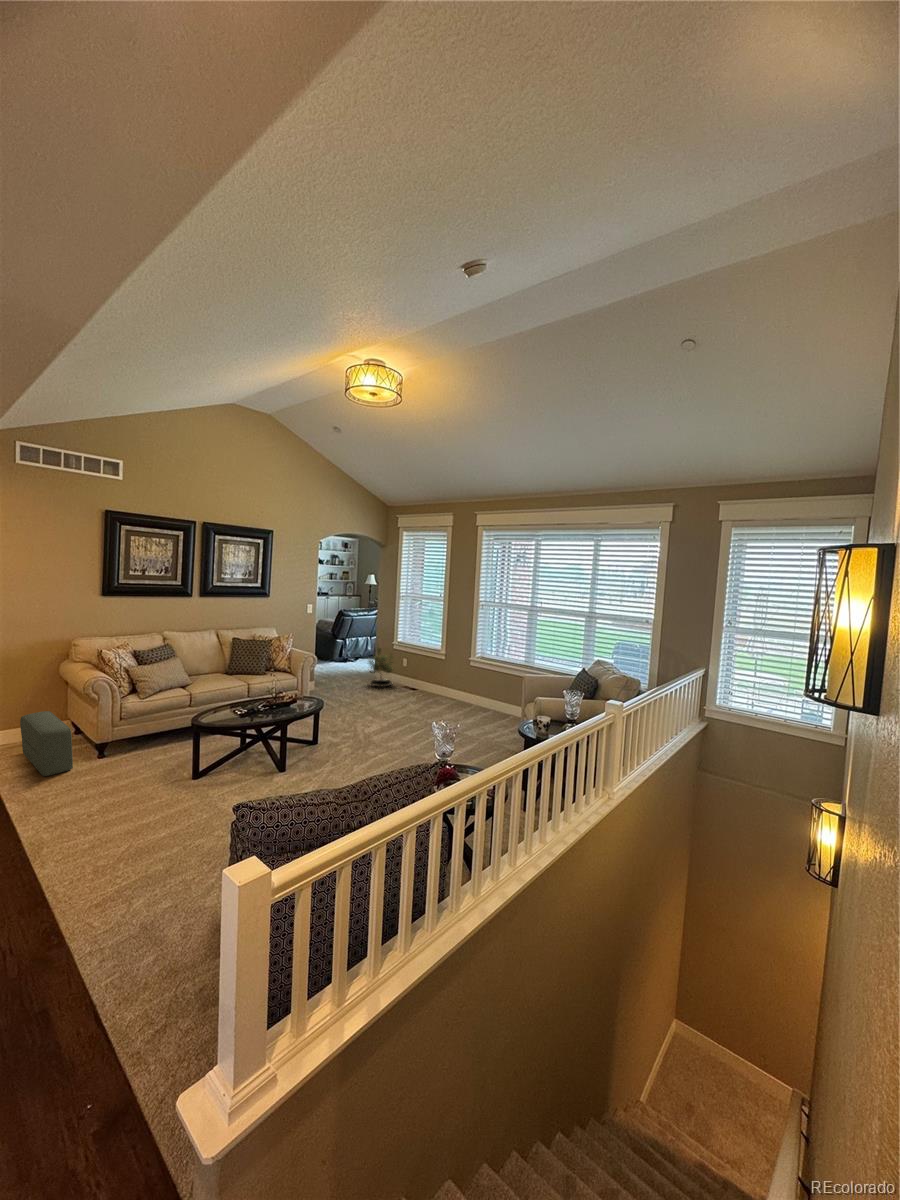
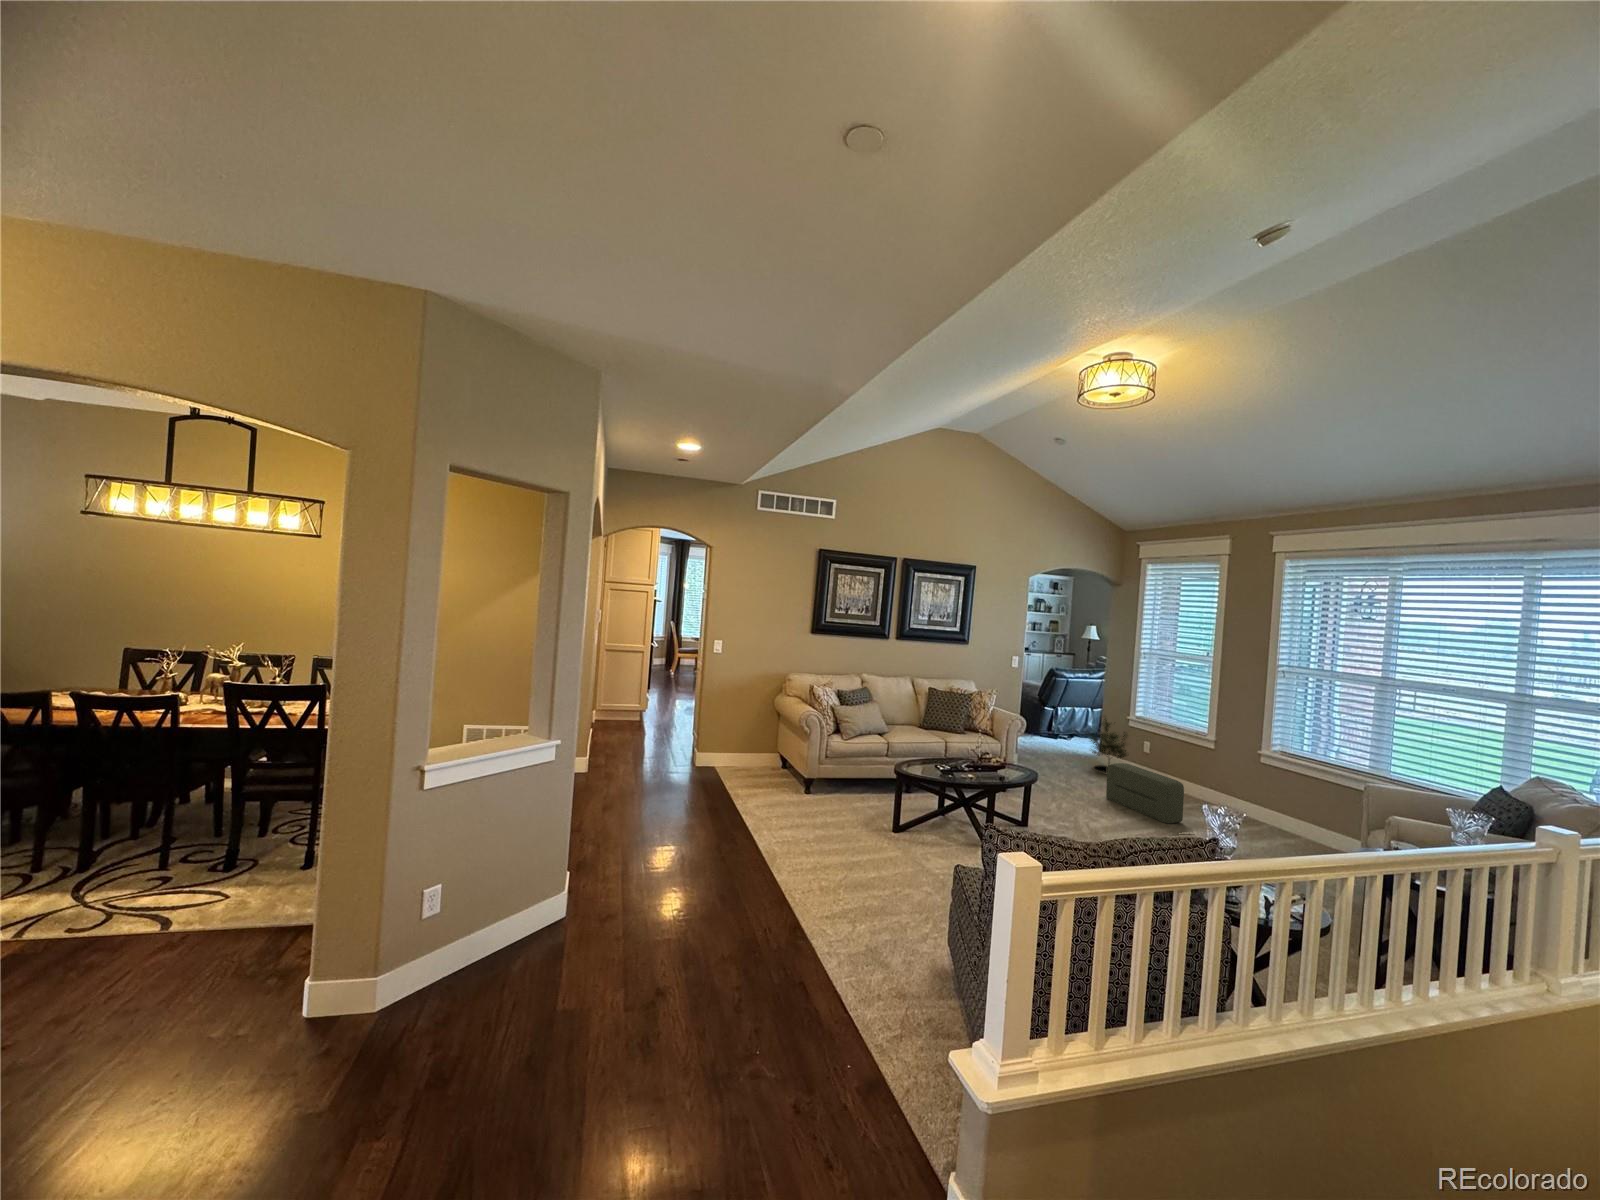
pouf: present [20,711,73,776] -> present [1106,763,1184,823]

